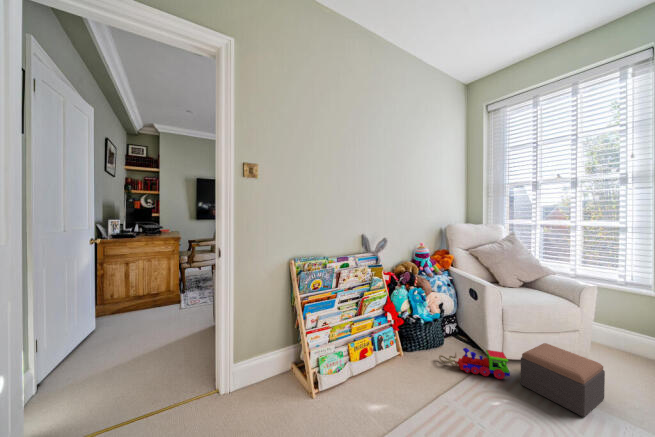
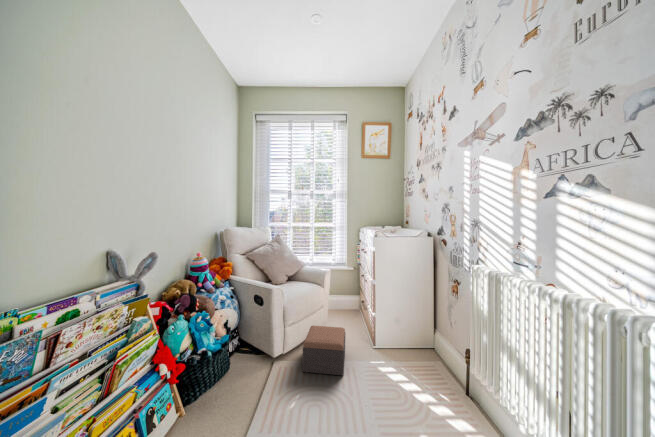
toy train: present [439,348,510,379] -> none [230,349,295,391]

